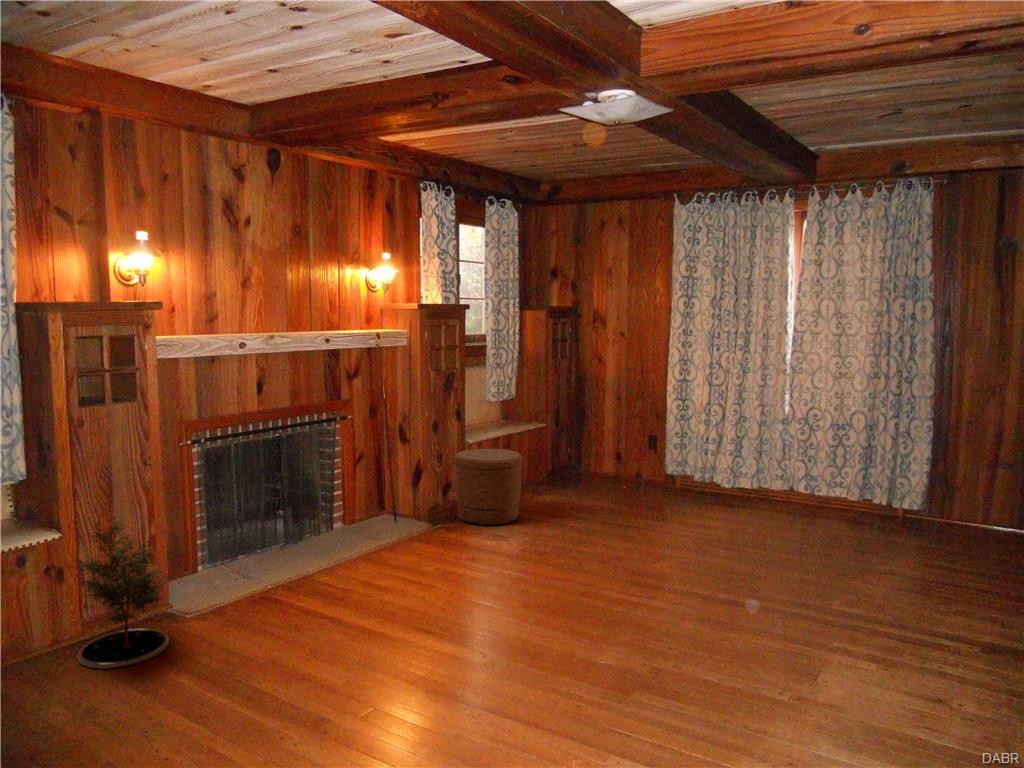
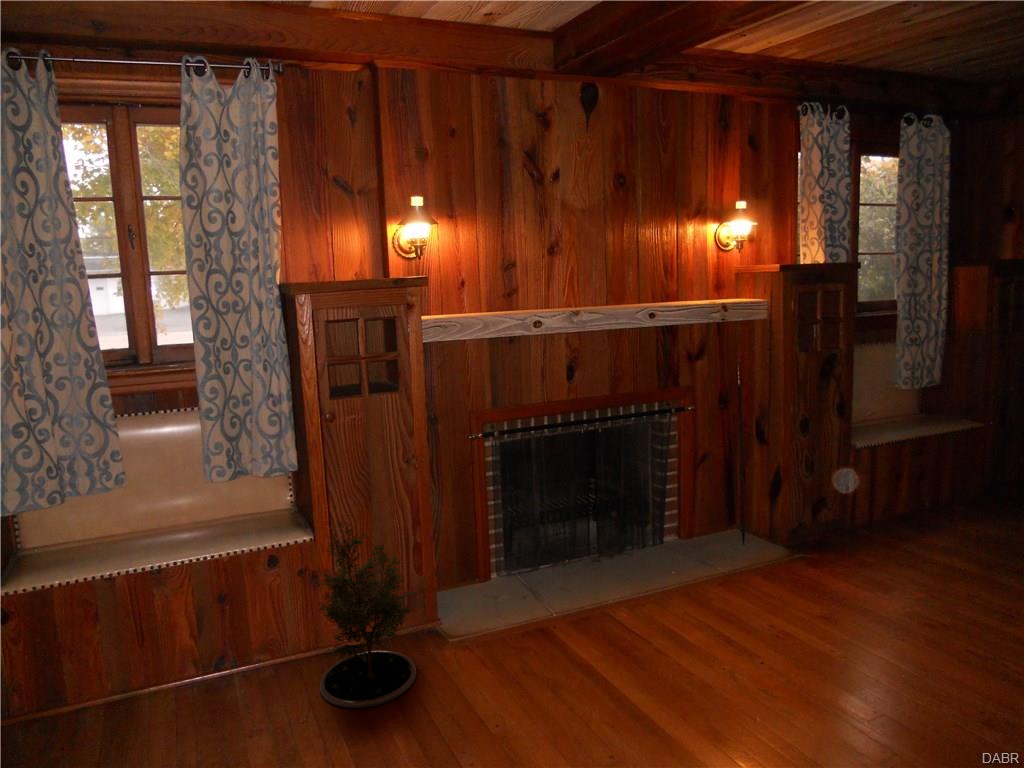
woven basket: present [454,449,523,525] -> none [830,462,944,577]

